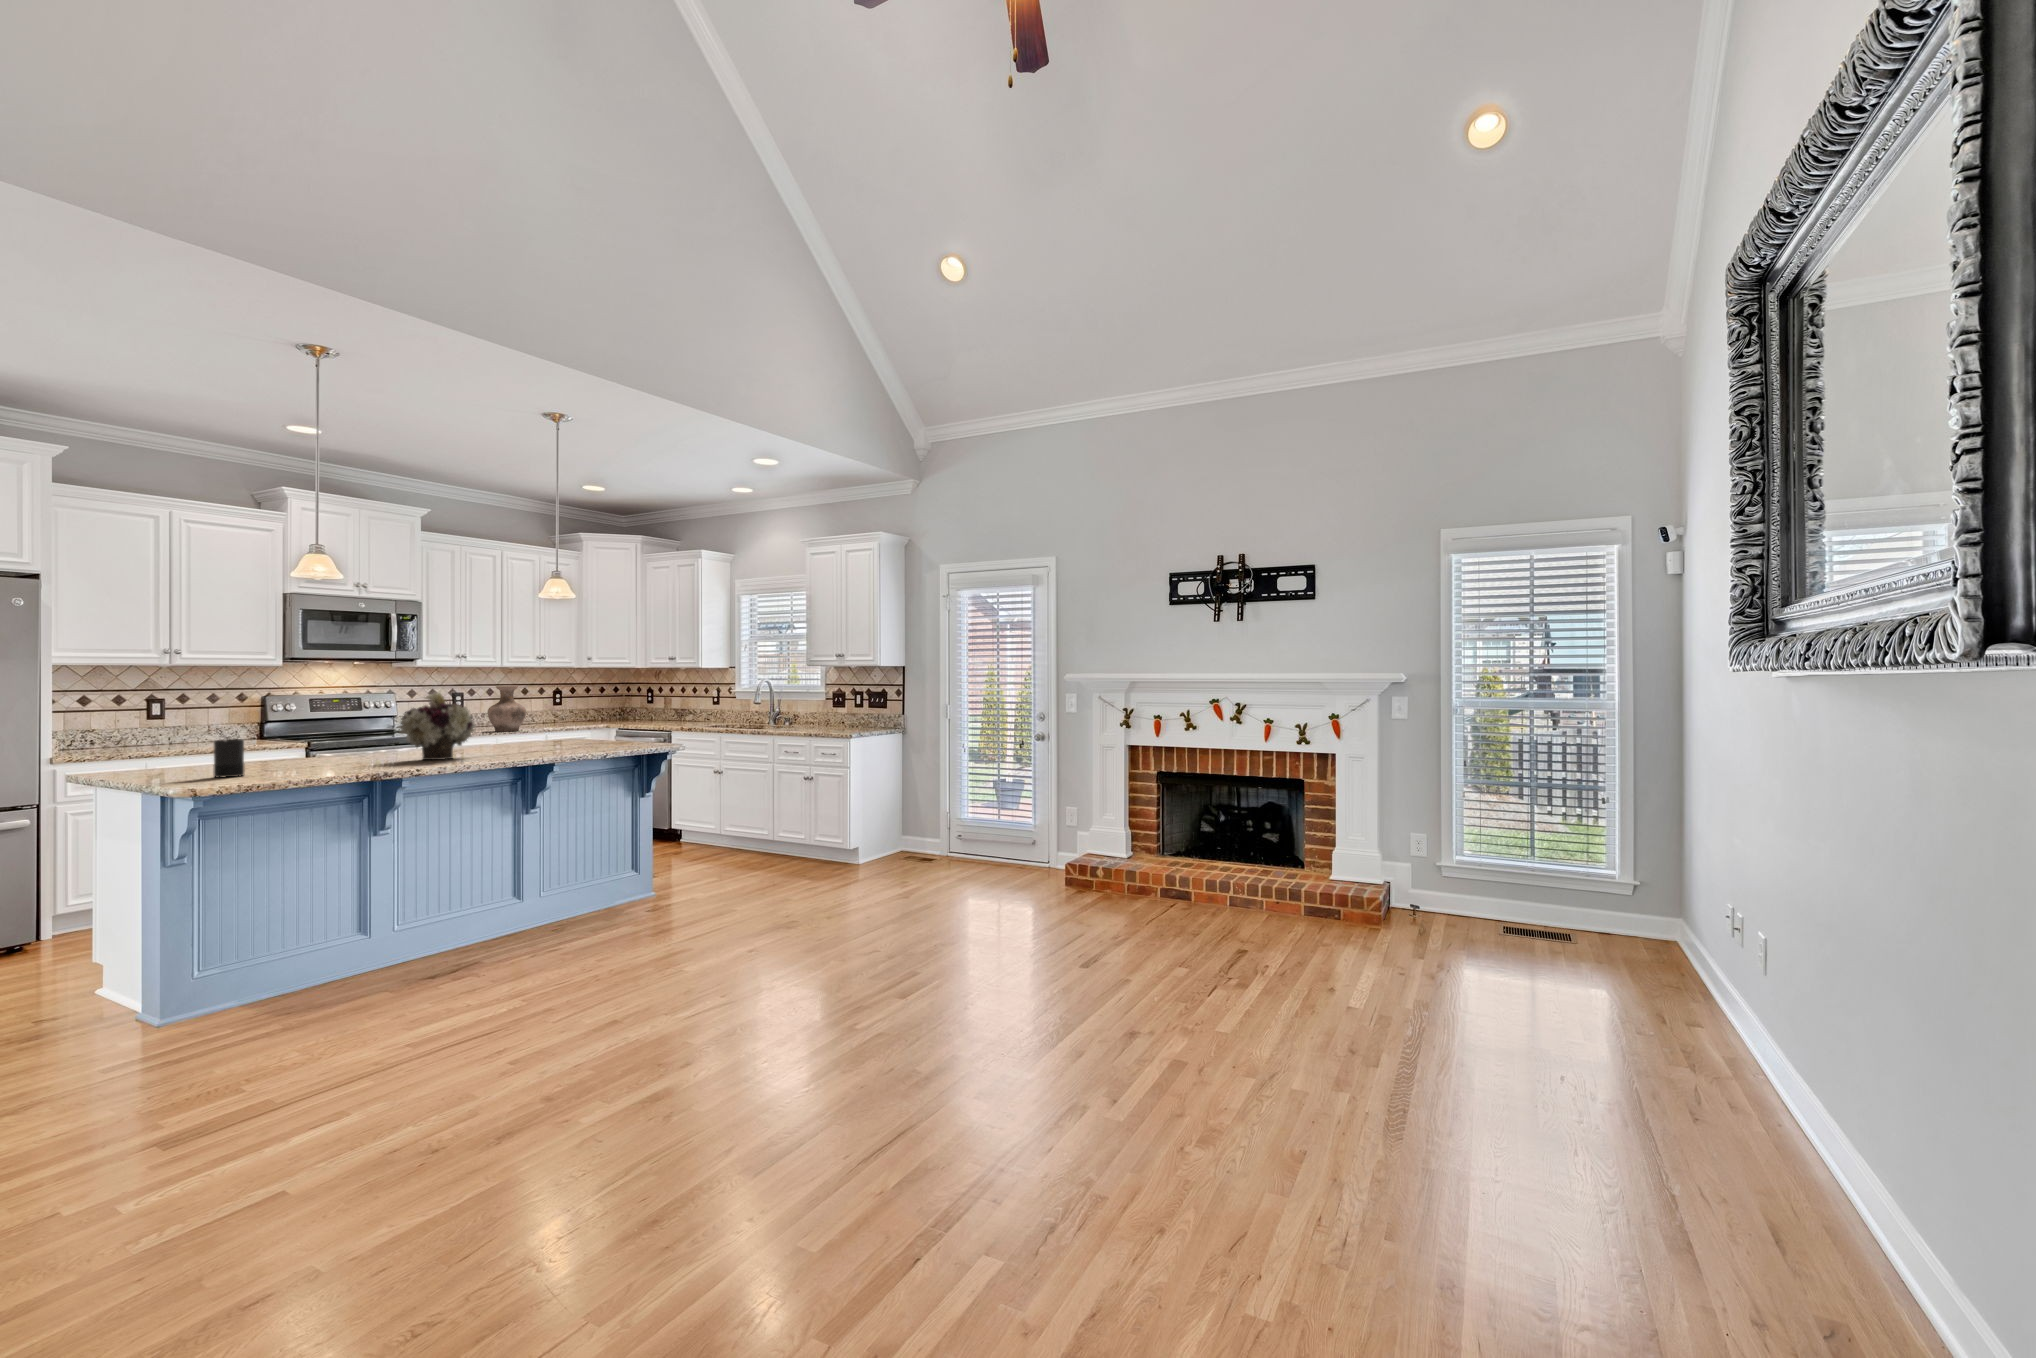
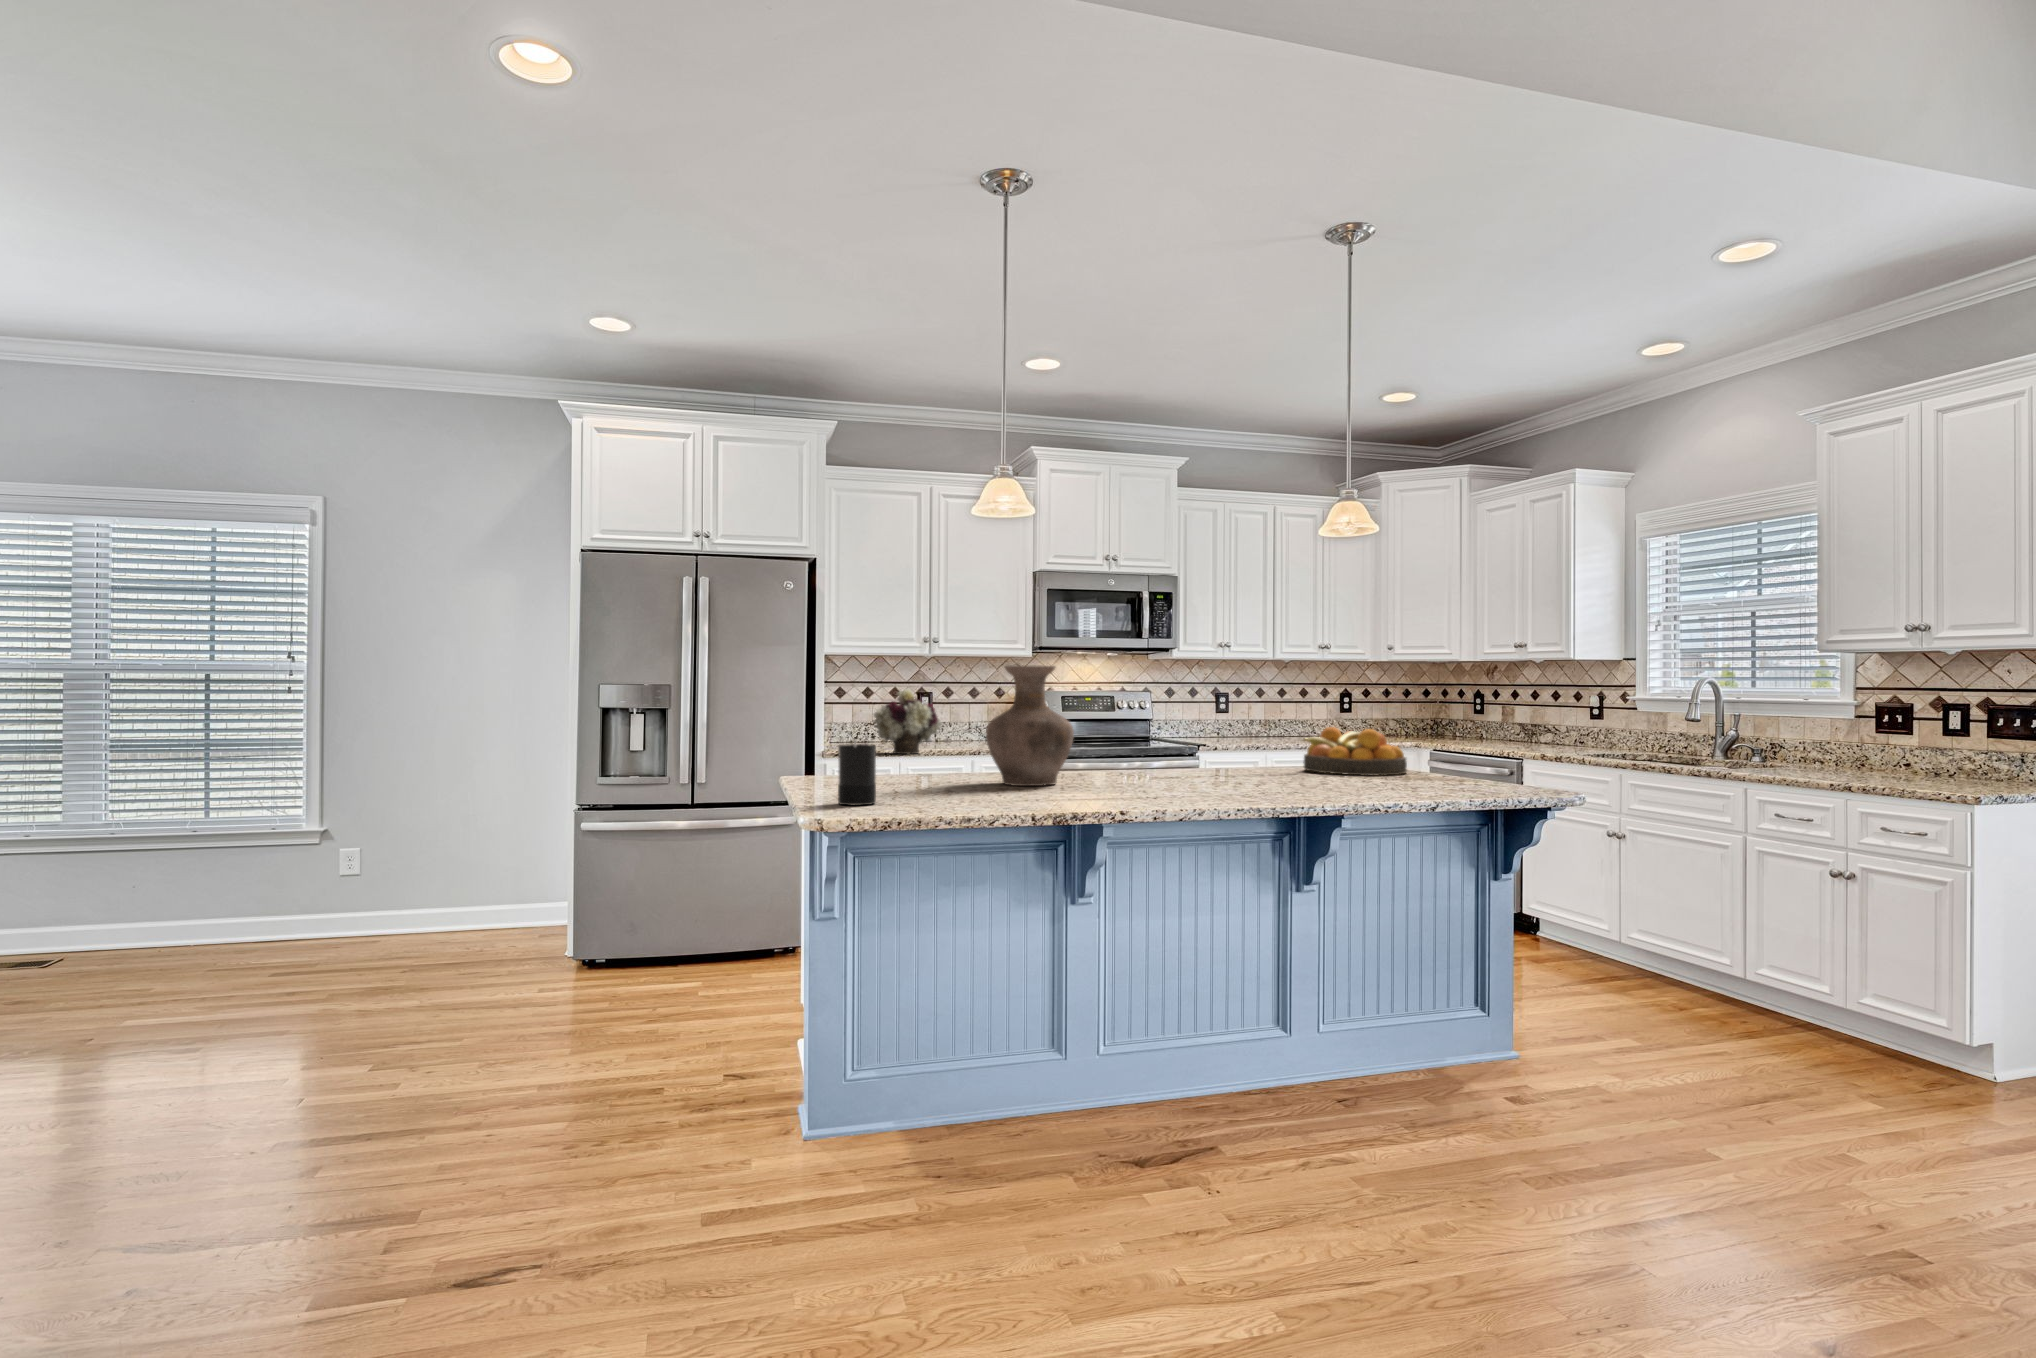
vase: present [487,686,526,732] -> present [986,666,1074,786]
flower arrangement: present [398,692,475,760] -> present [873,689,942,754]
fruit bowl: none [526,716,593,745] -> present [1303,727,1407,776]

